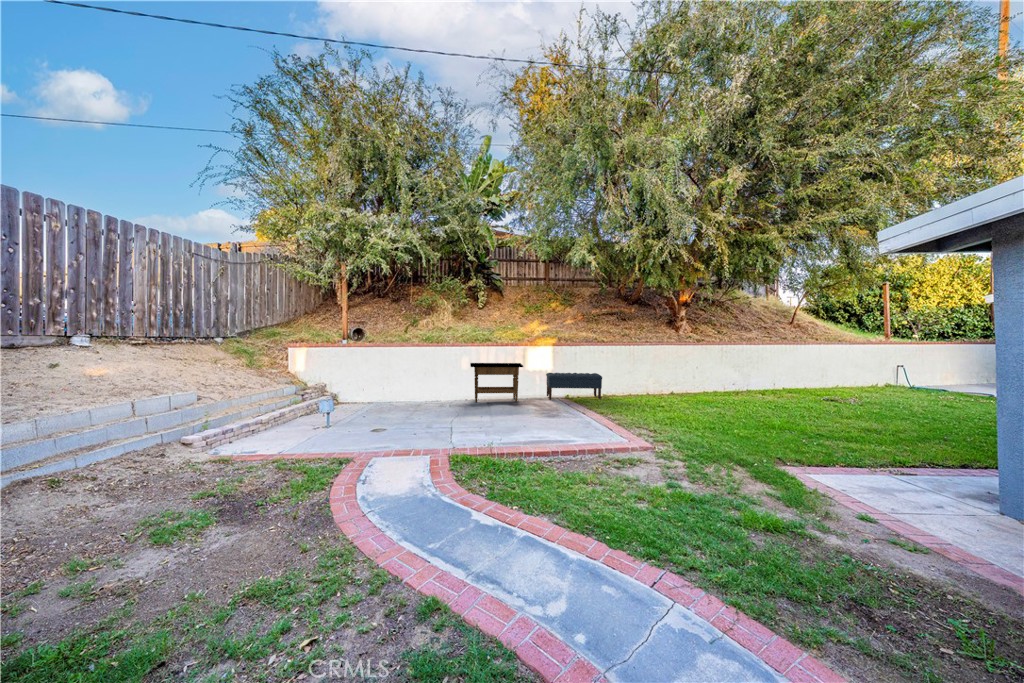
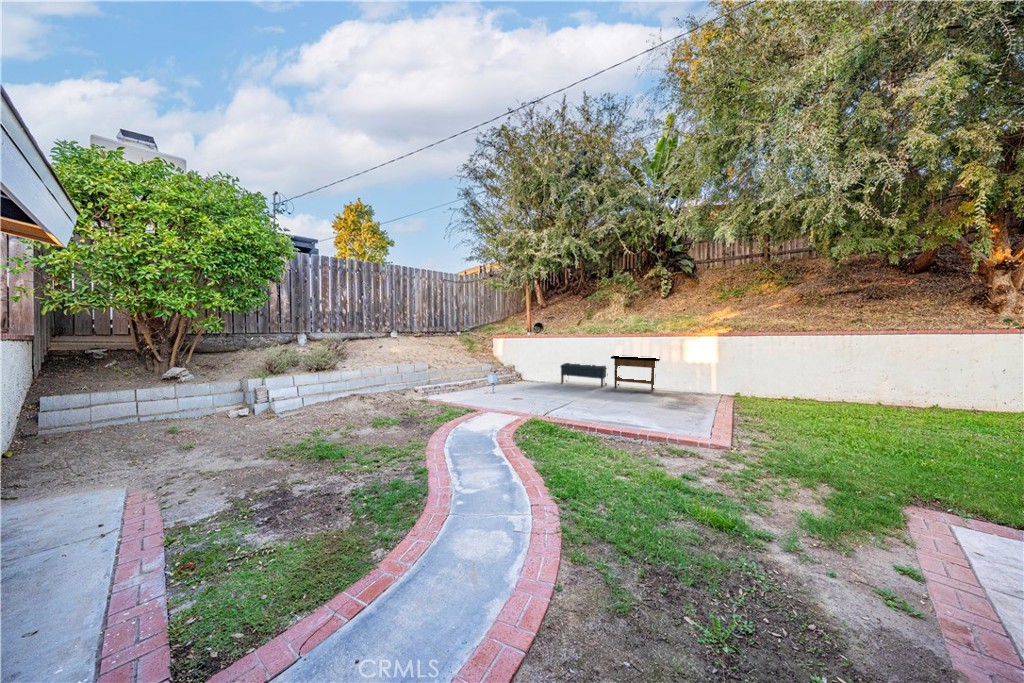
bench: present [546,373,602,400] -> present [561,363,607,388]

